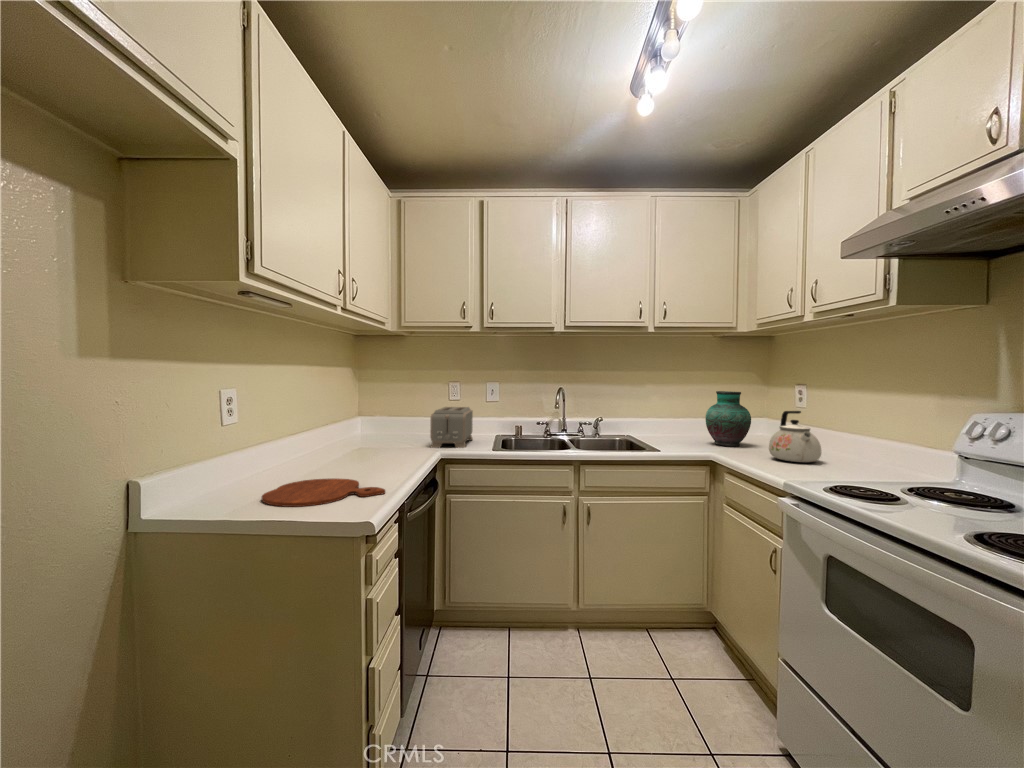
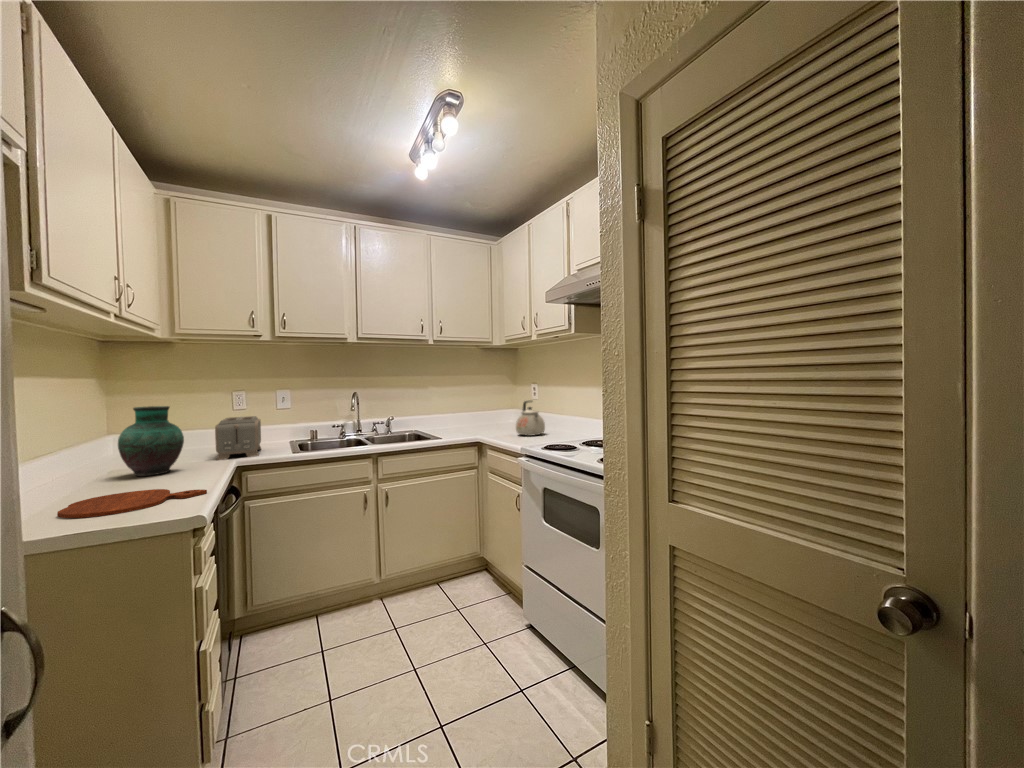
vase: present [705,391,751,446] -> present [118,406,184,476]

